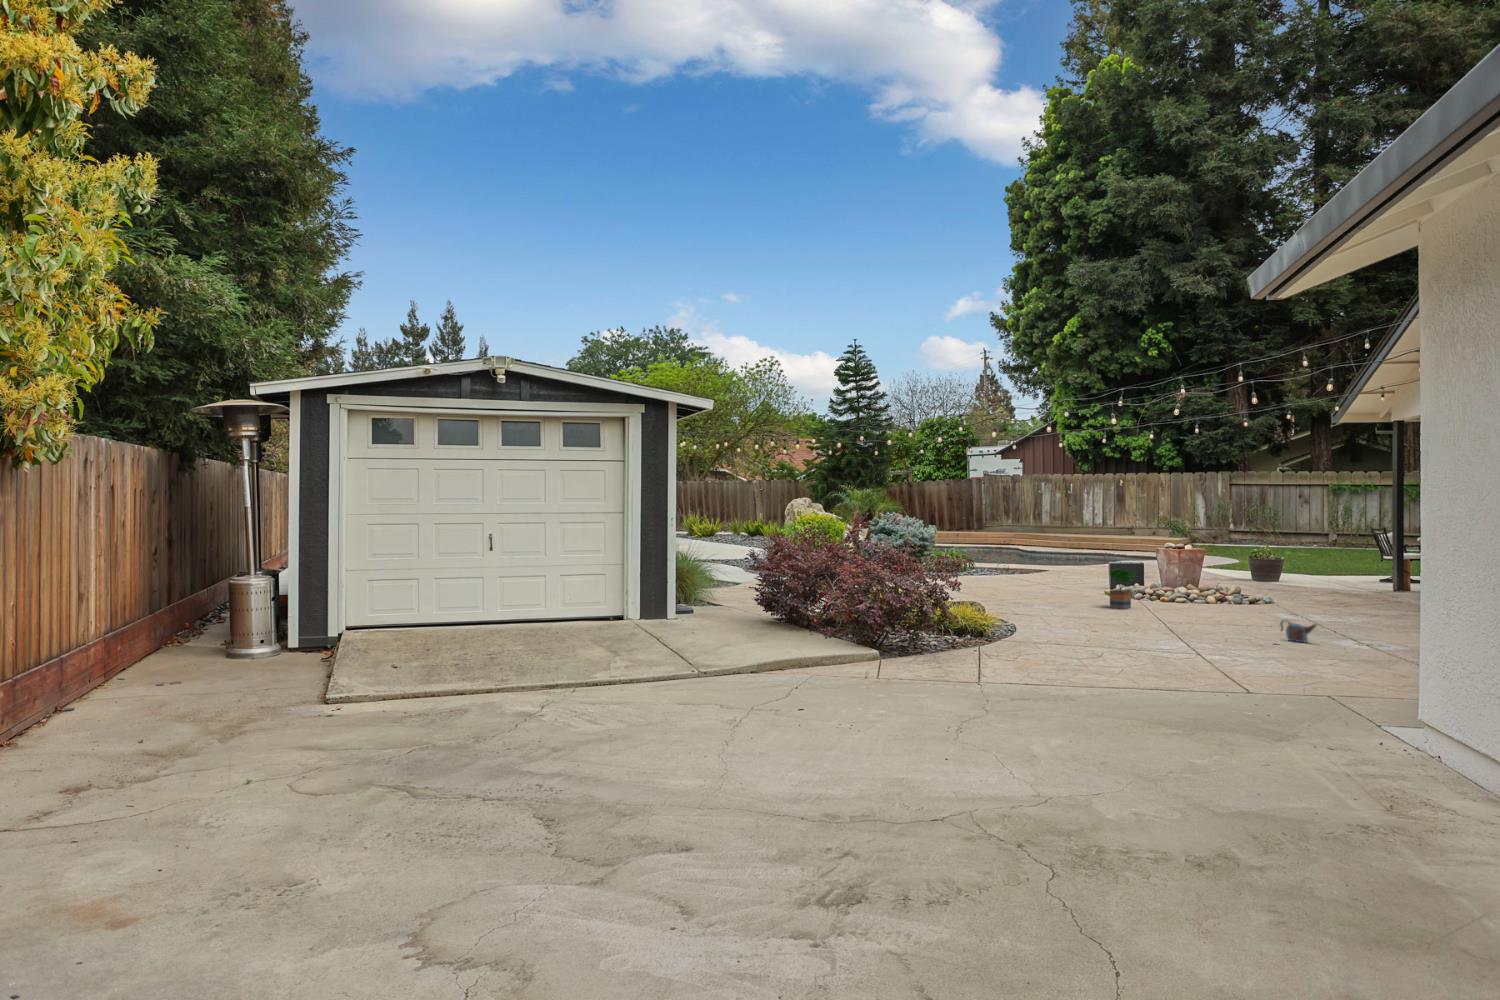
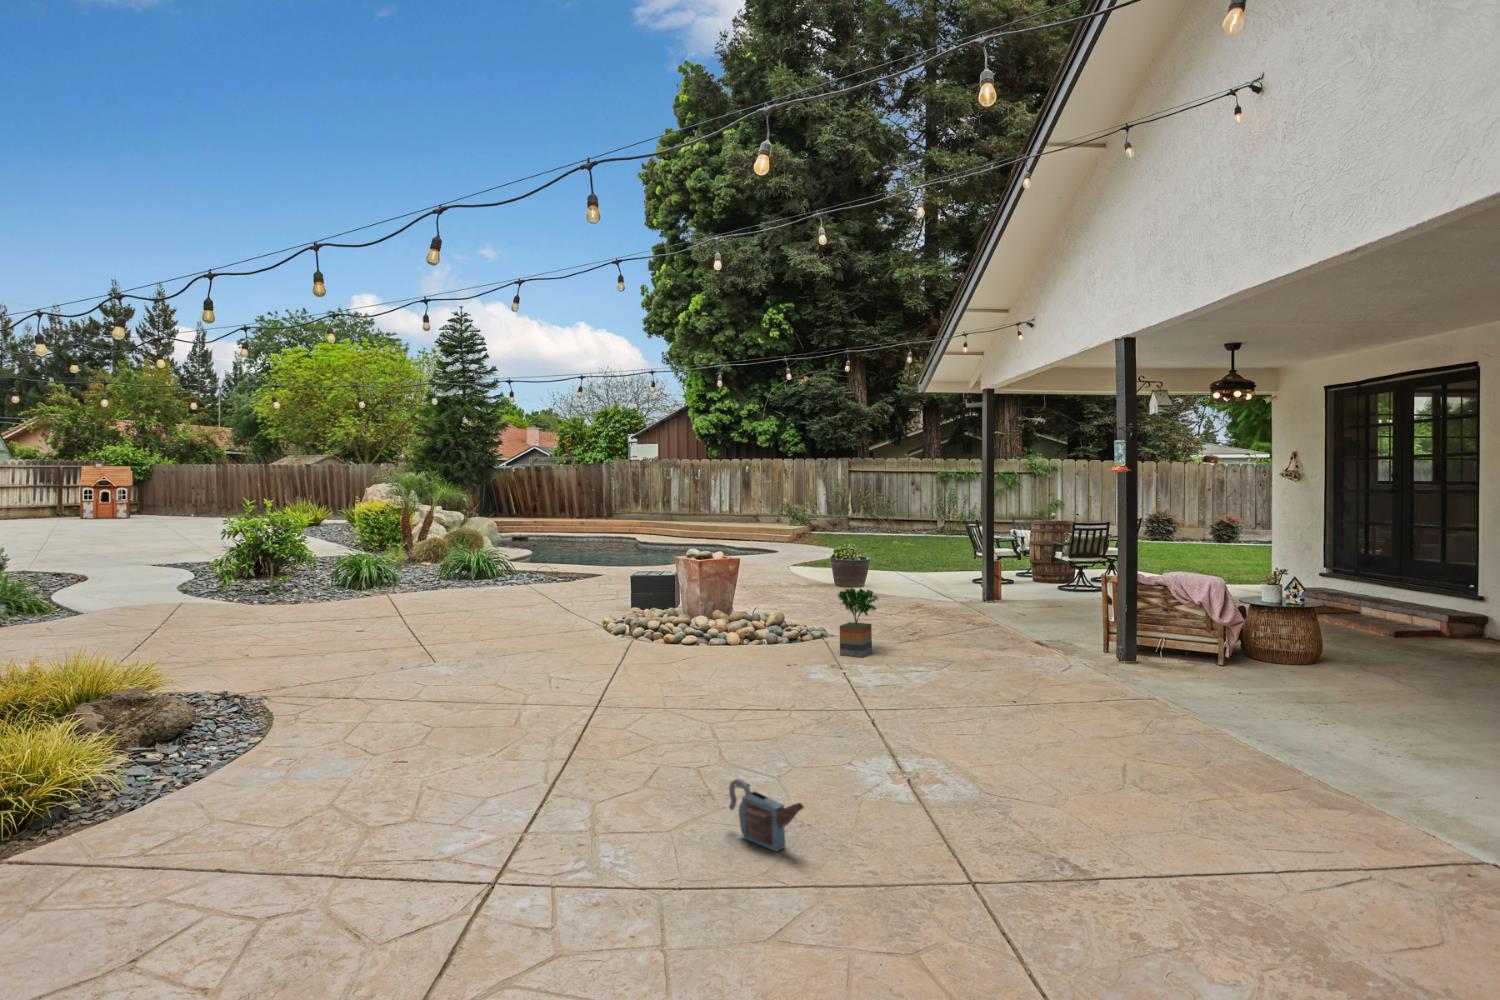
potted tree: present [1110,568,1135,609] -> present [838,588,878,657]

